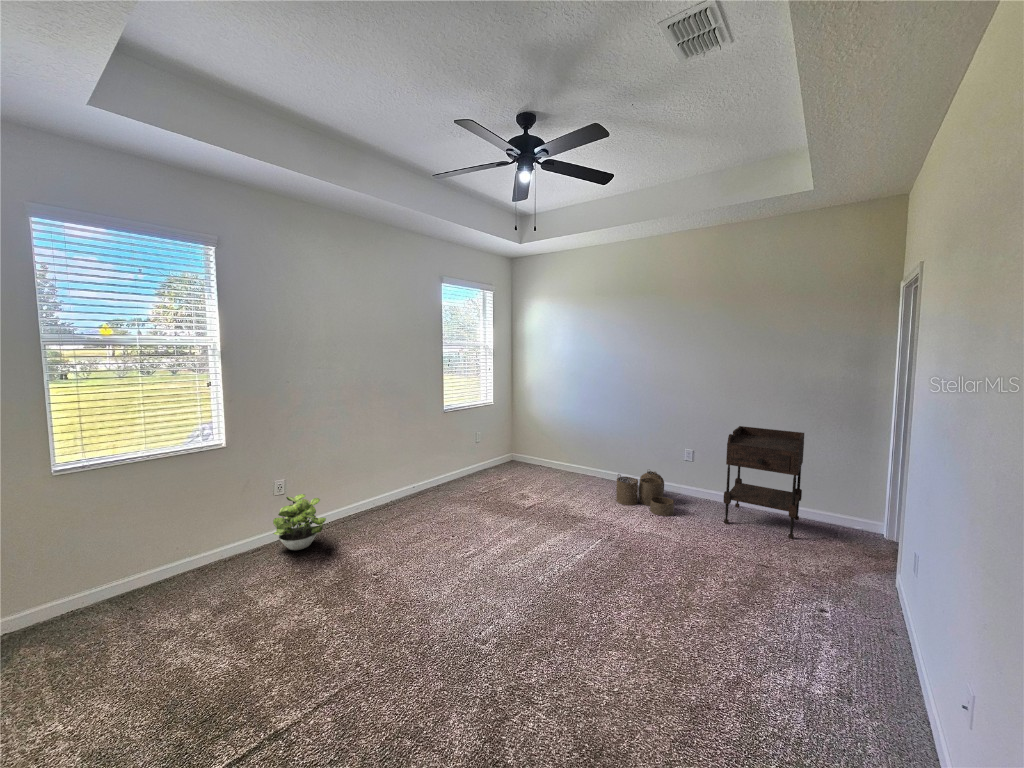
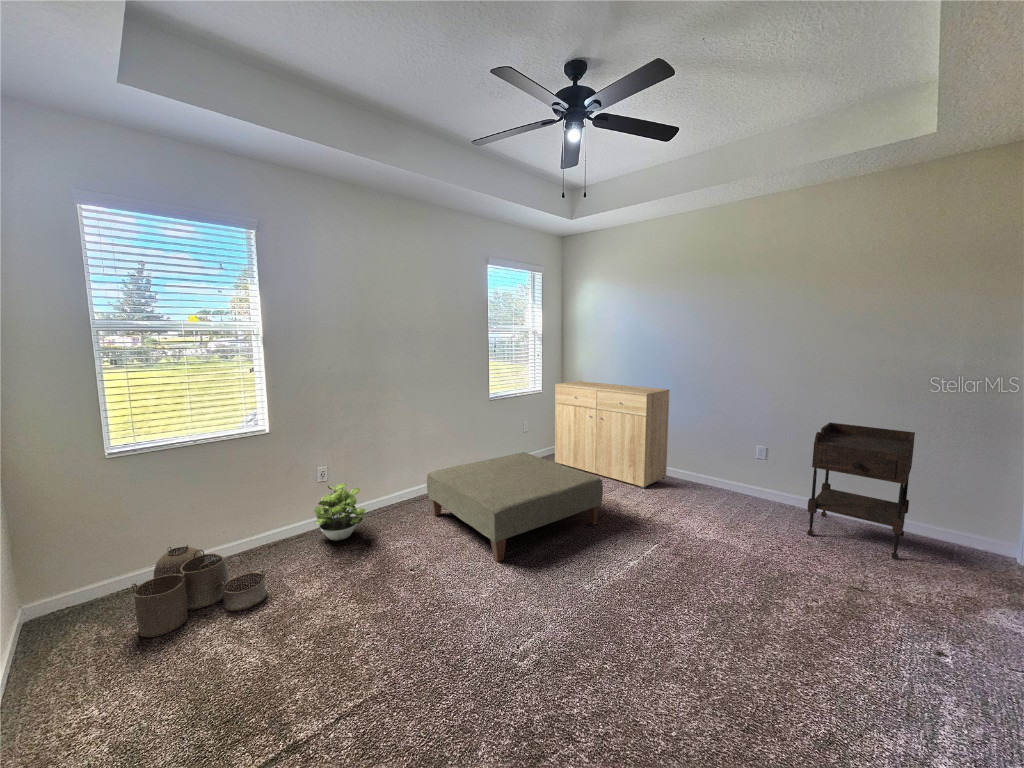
dresser: none [505,393,608,490] -> present [555,381,670,488]
ottoman: none [386,460,551,561] -> present [427,452,603,562]
woven basket: present [616,471,674,516] -> present [132,545,266,637]

